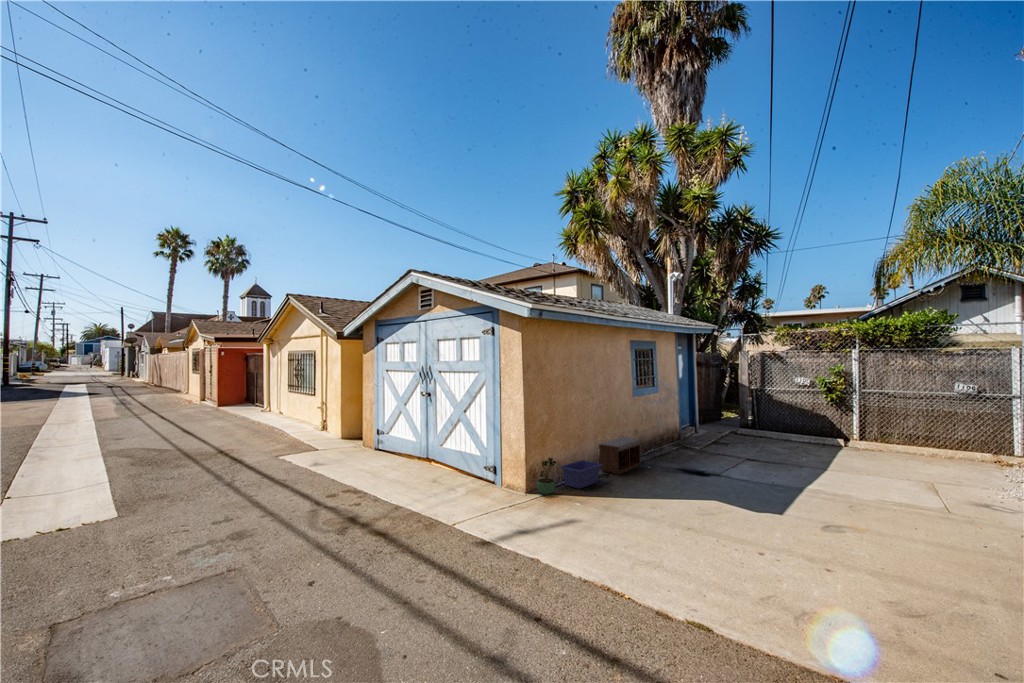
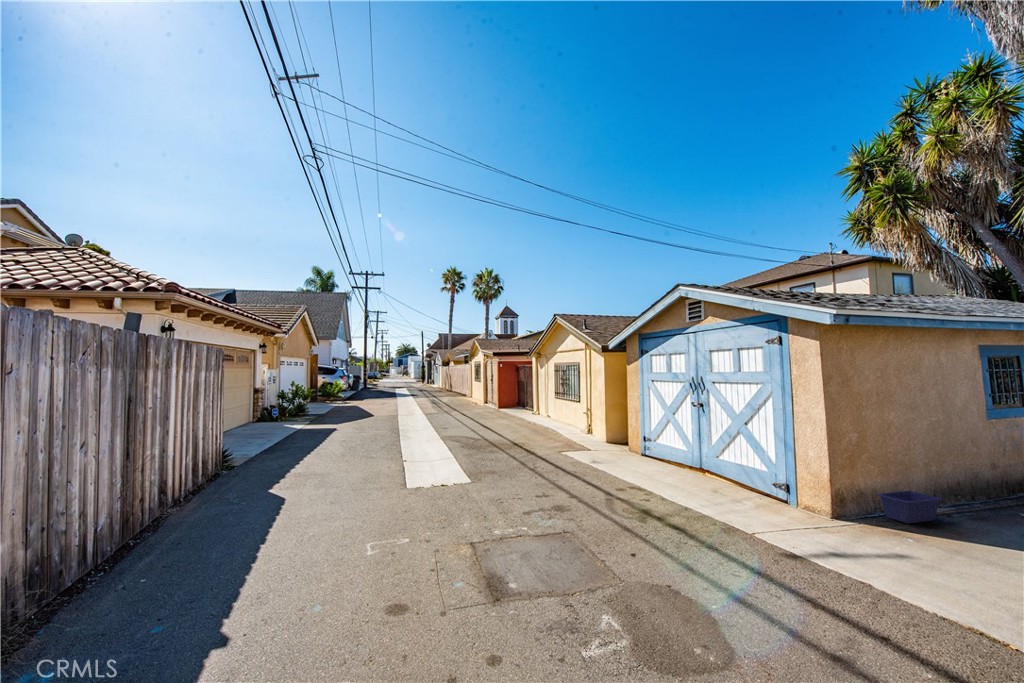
bench: present [599,437,641,475] -> none [934,470,1008,516]
potted plant: present [537,457,557,495] -> none [847,481,873,524]

